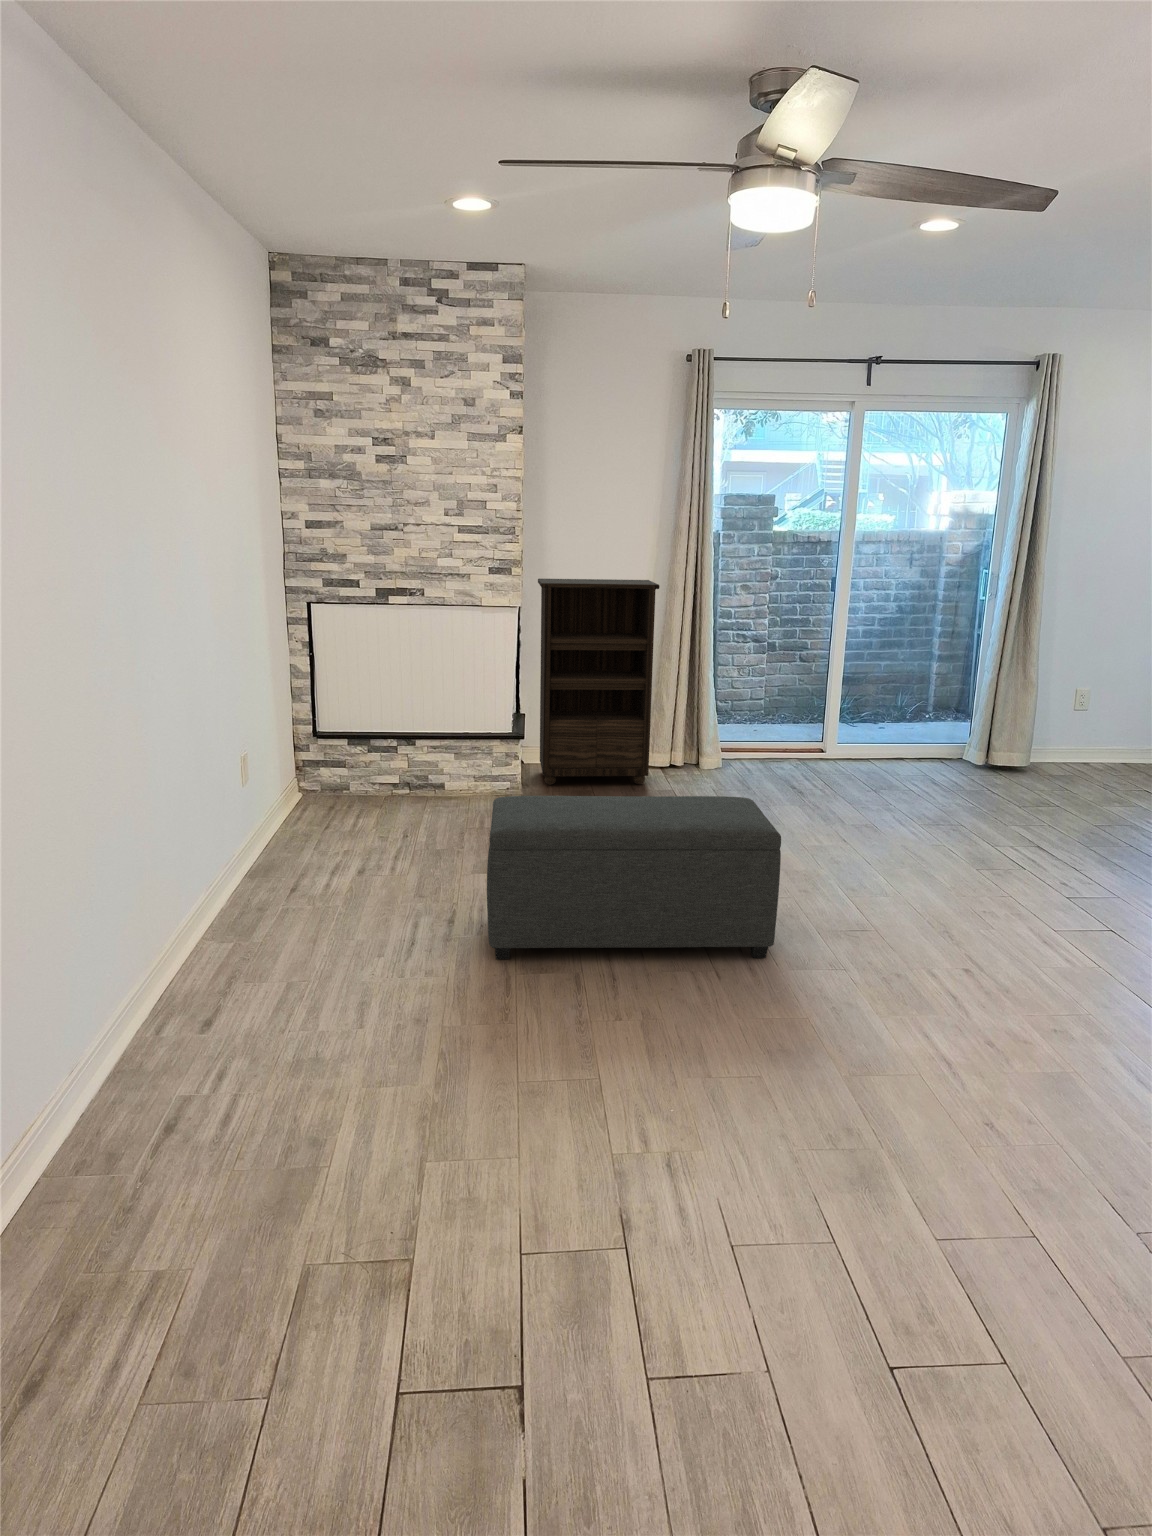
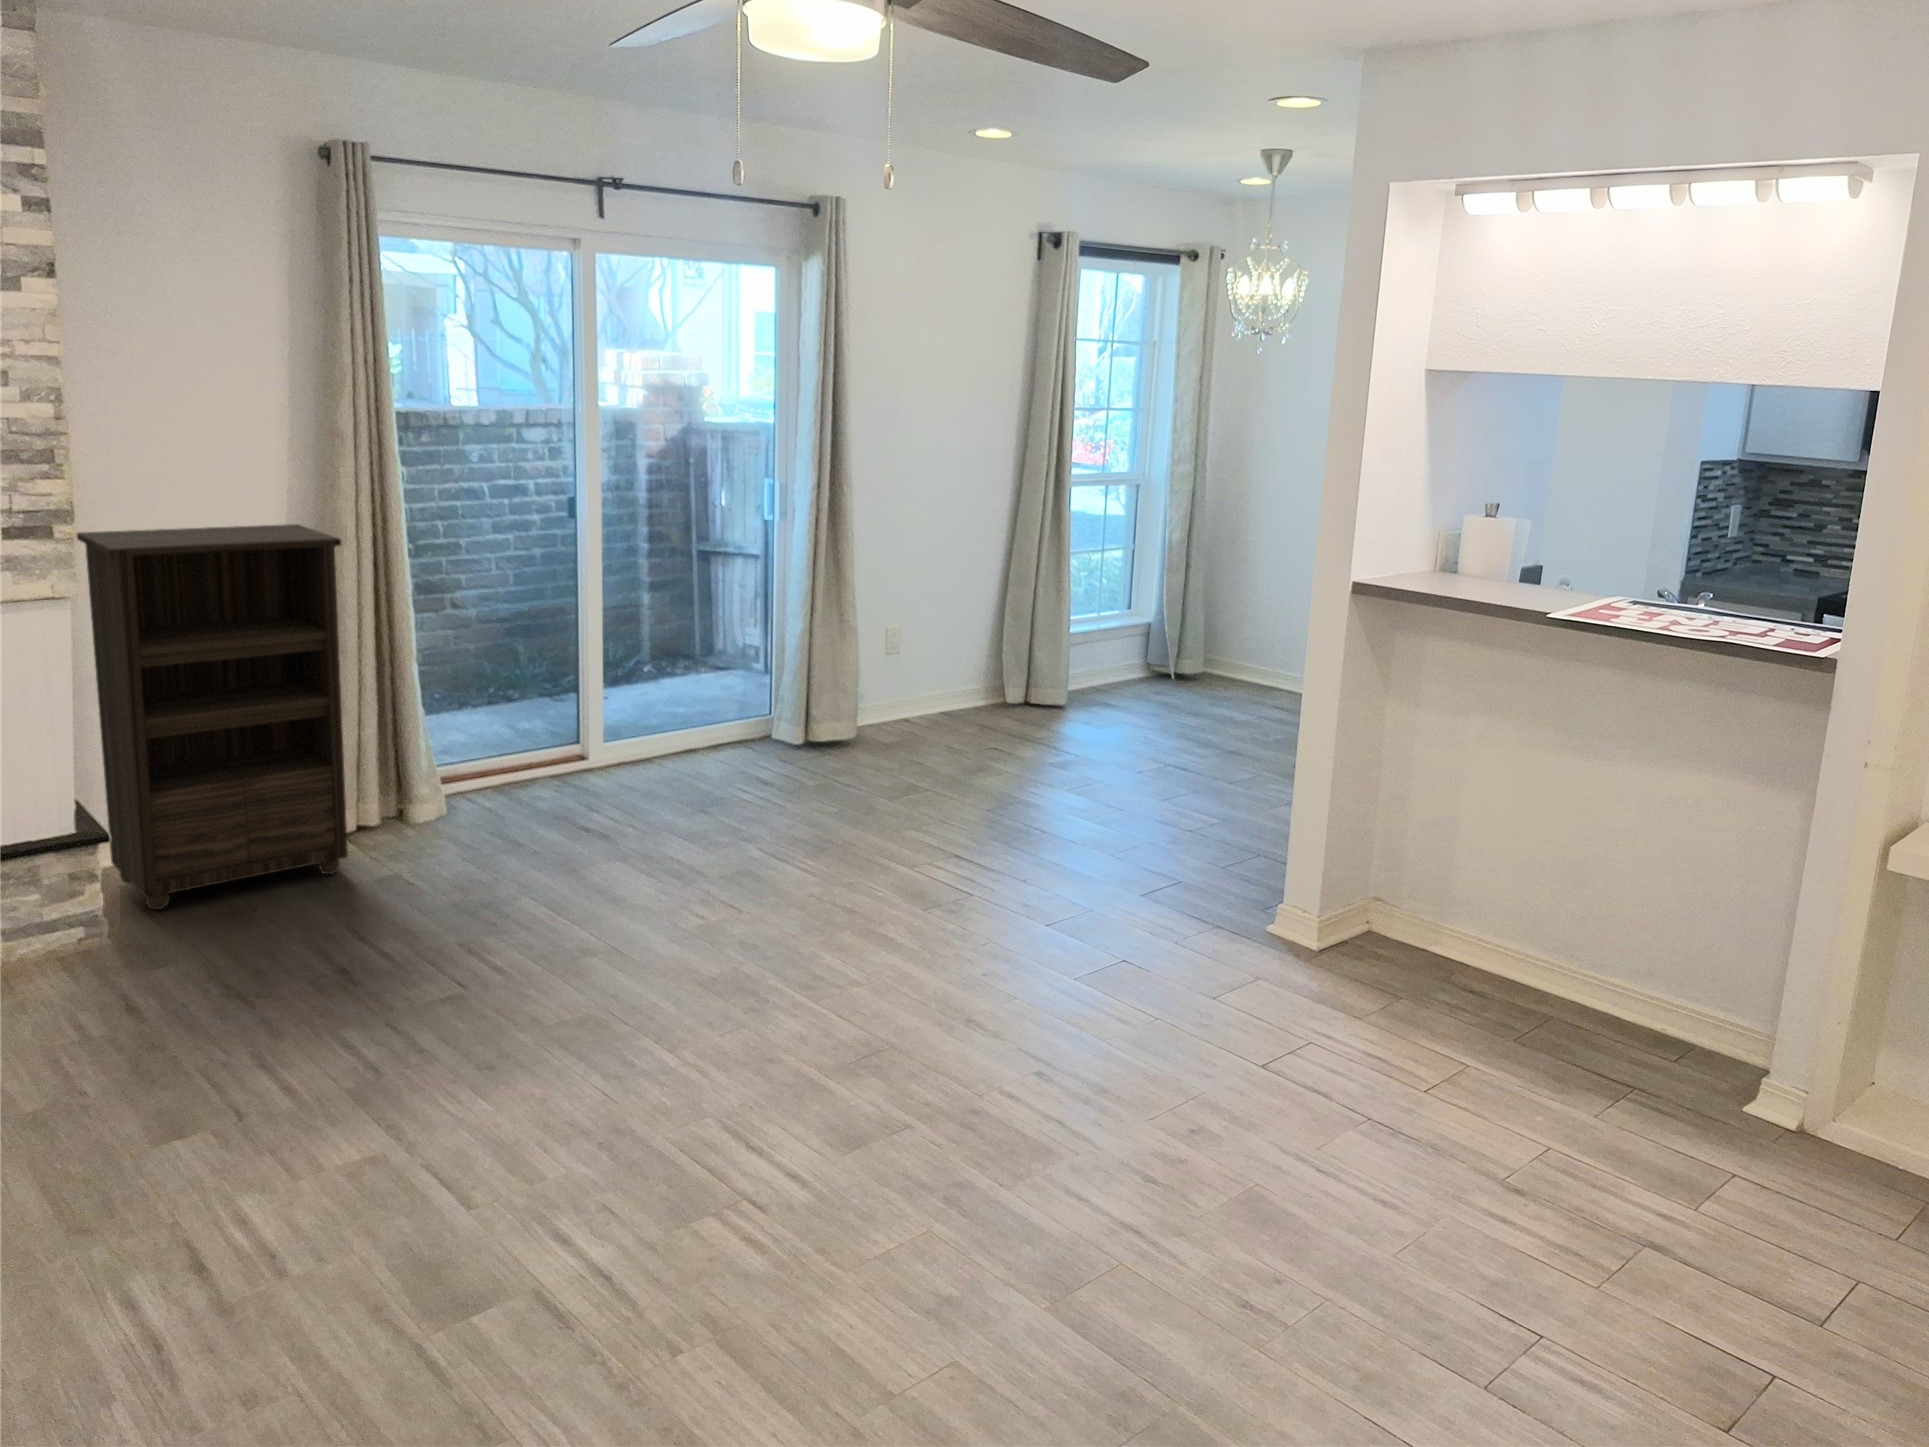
ottoman: present [487,796,781,959] -> none [241,908,776,1318]

